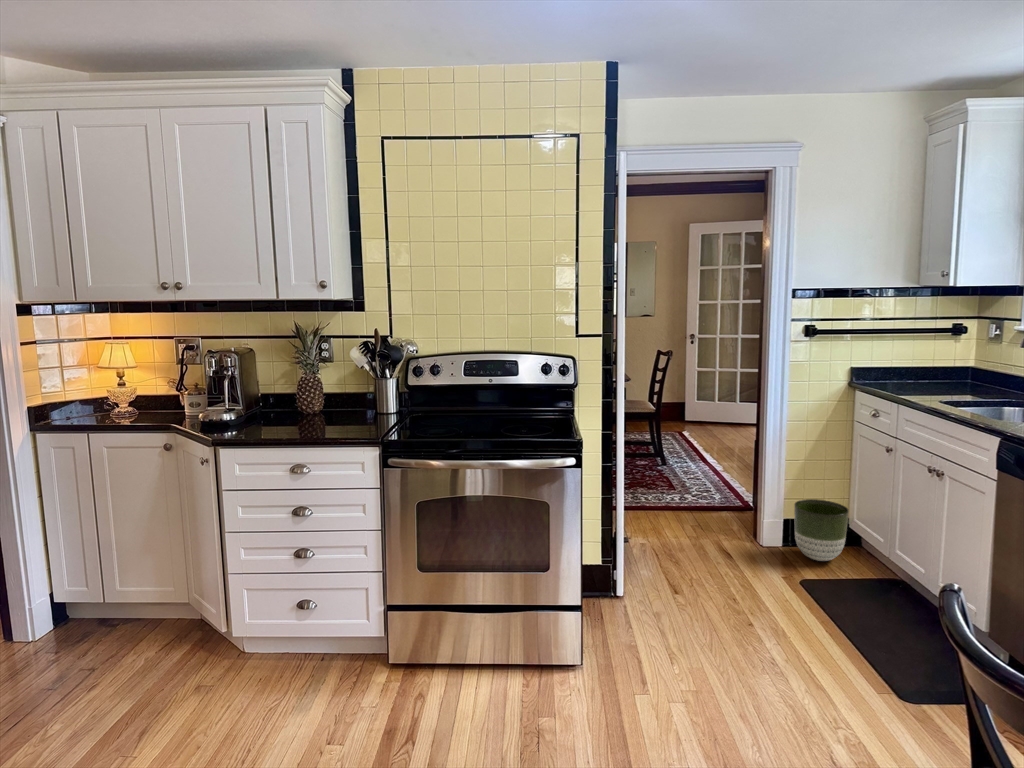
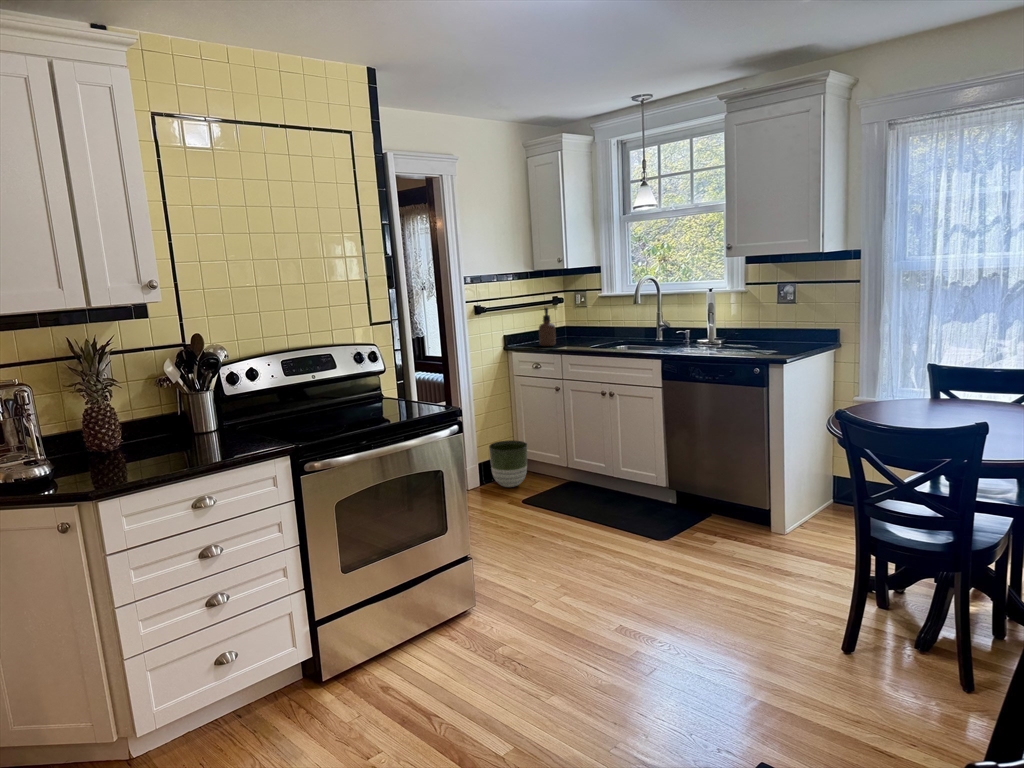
soap dispenser: none [898,337,926,390] -> present [539,308,556,346]

